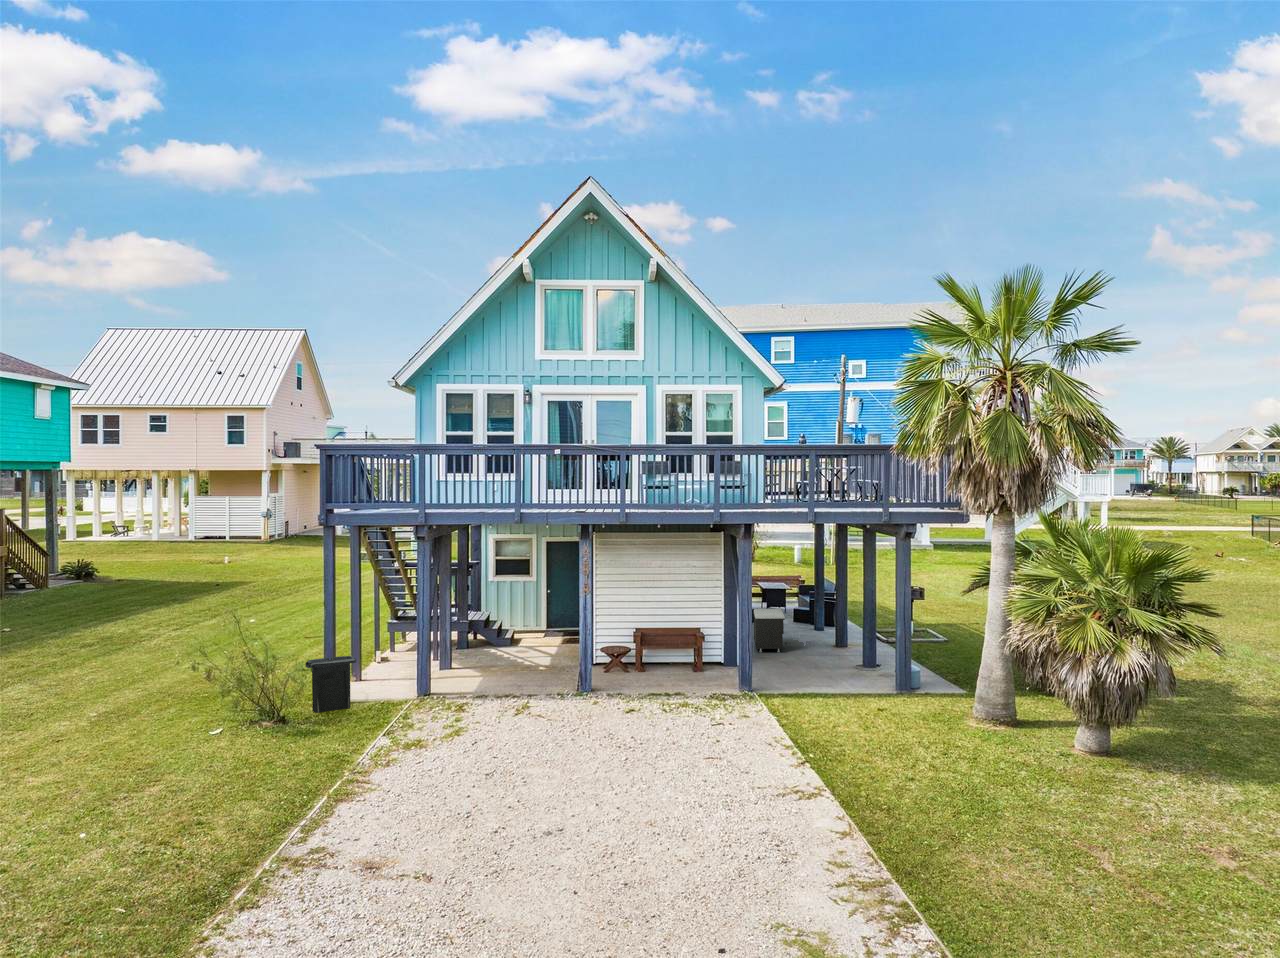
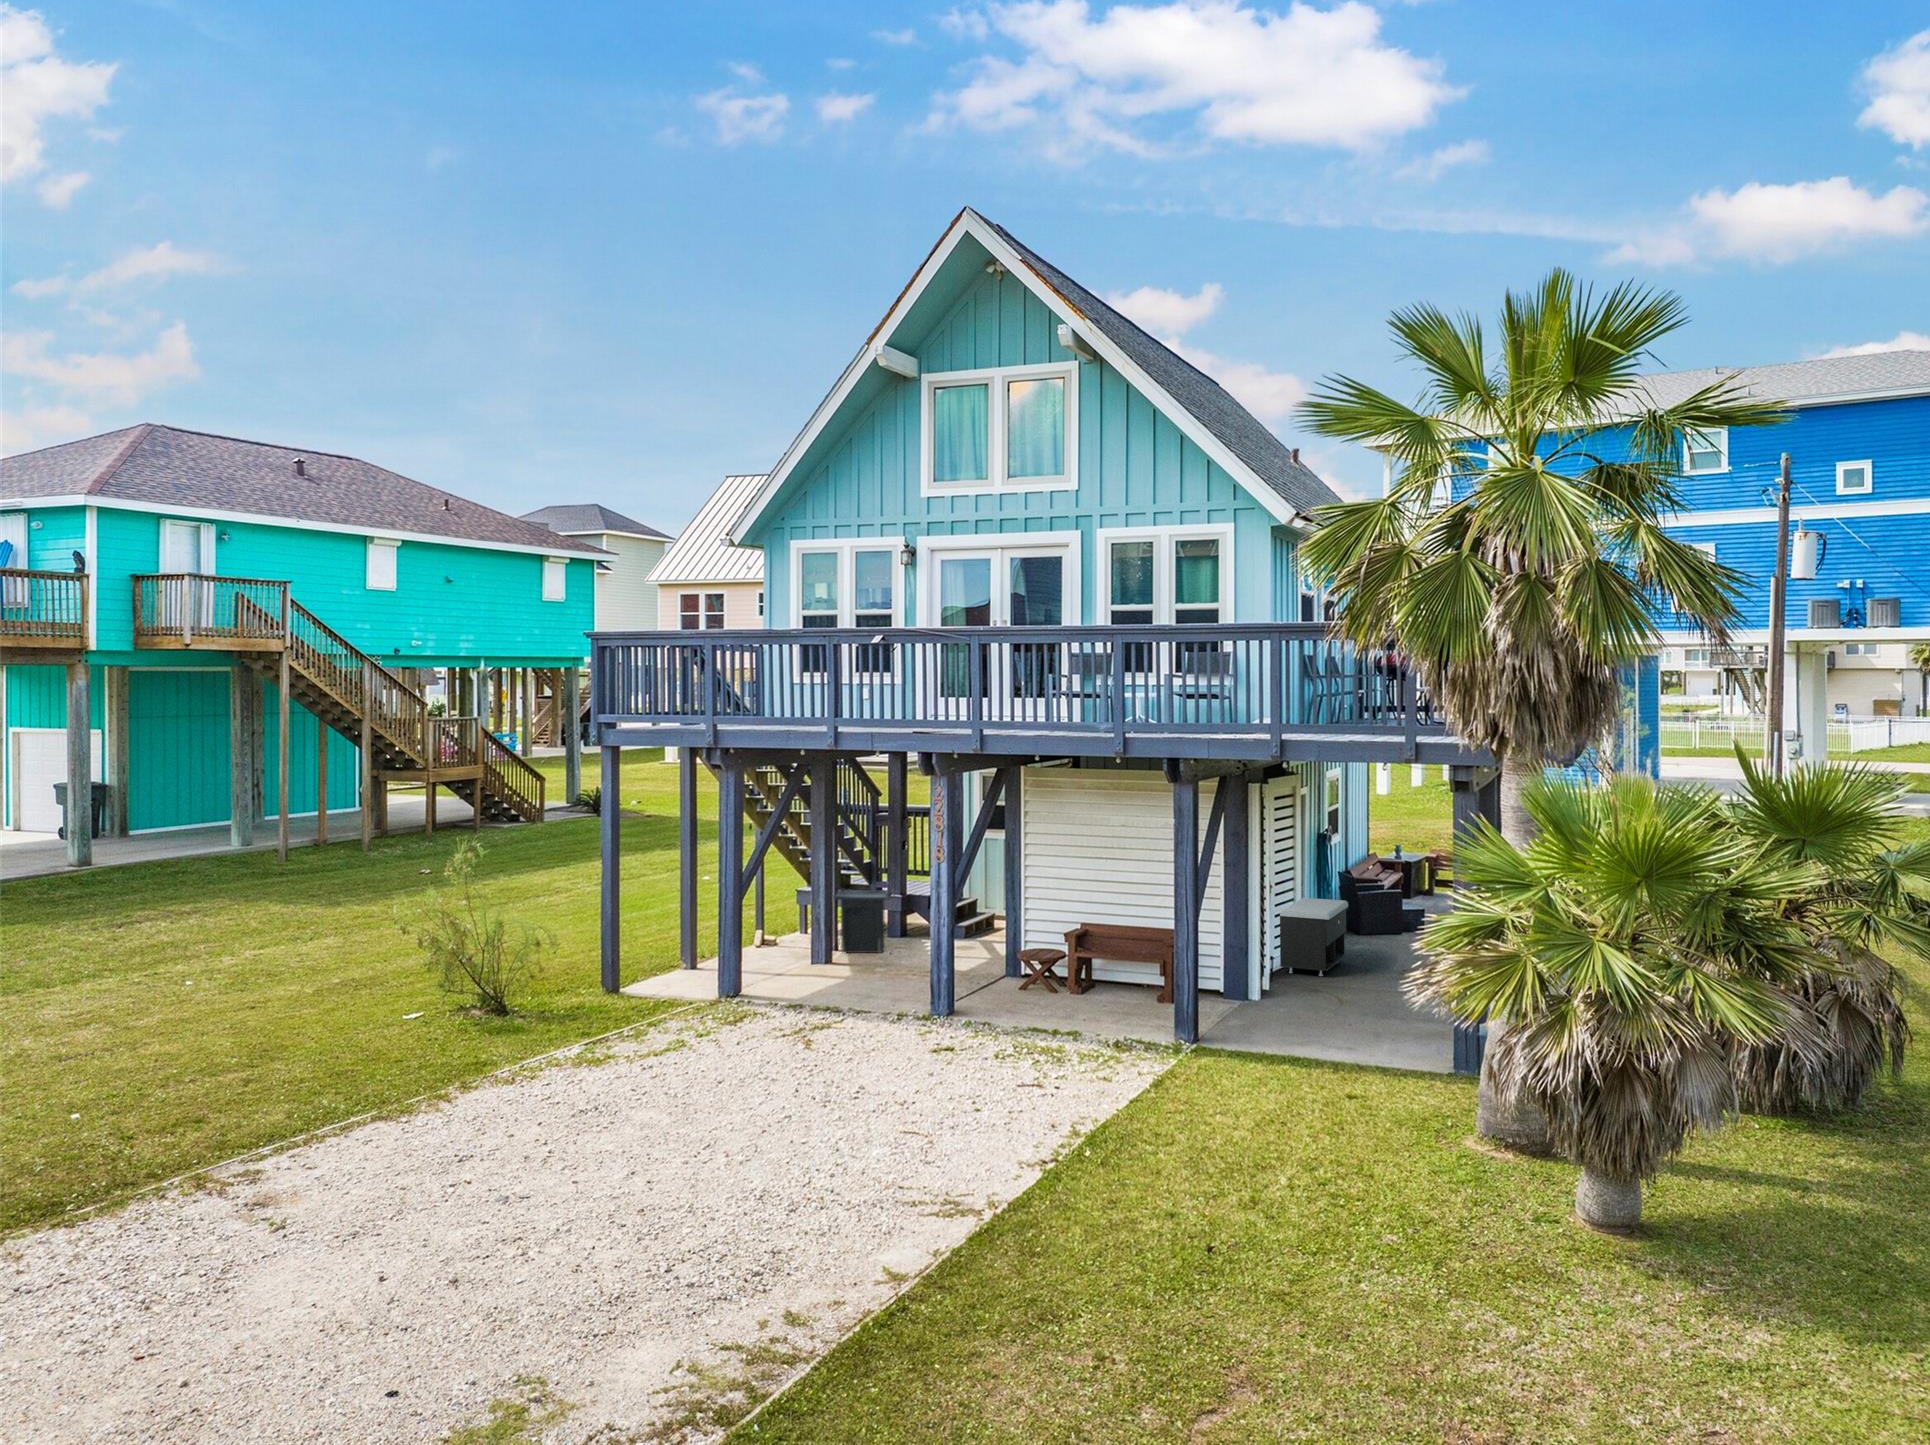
trash can: present [306,656,356,712] -> present [834,891,891,953]

